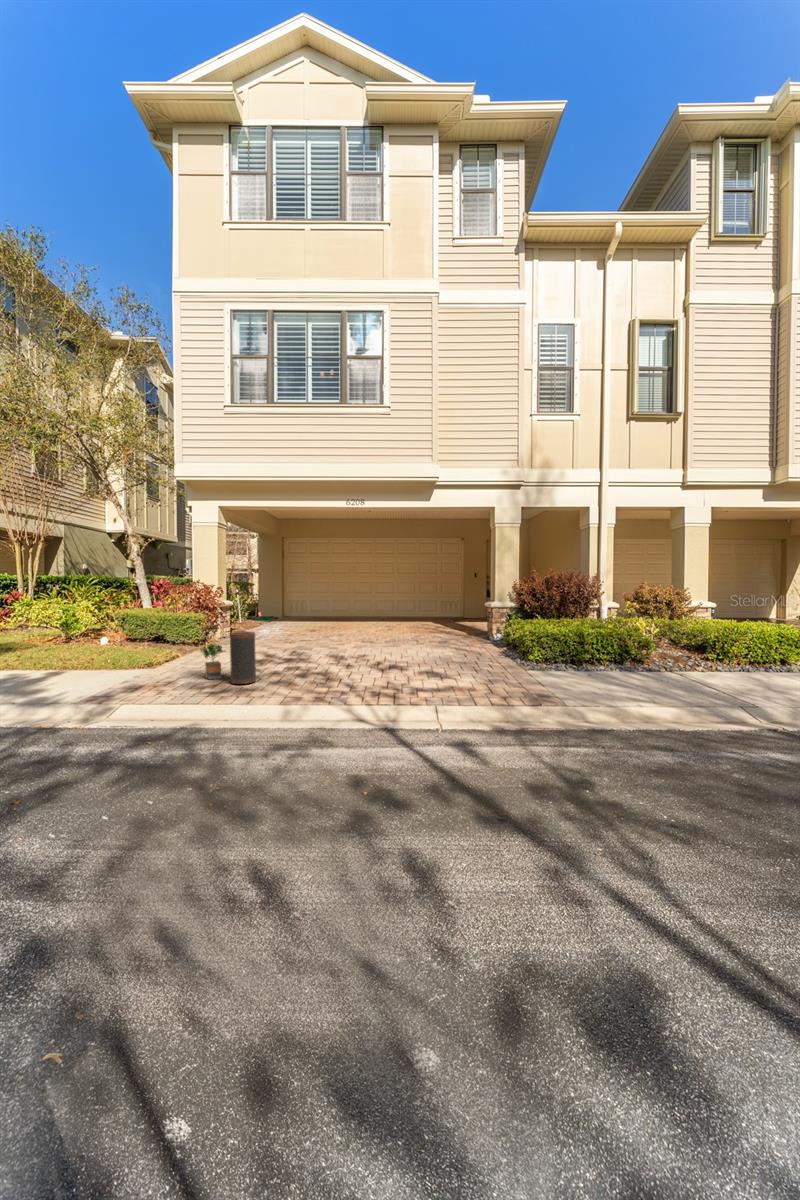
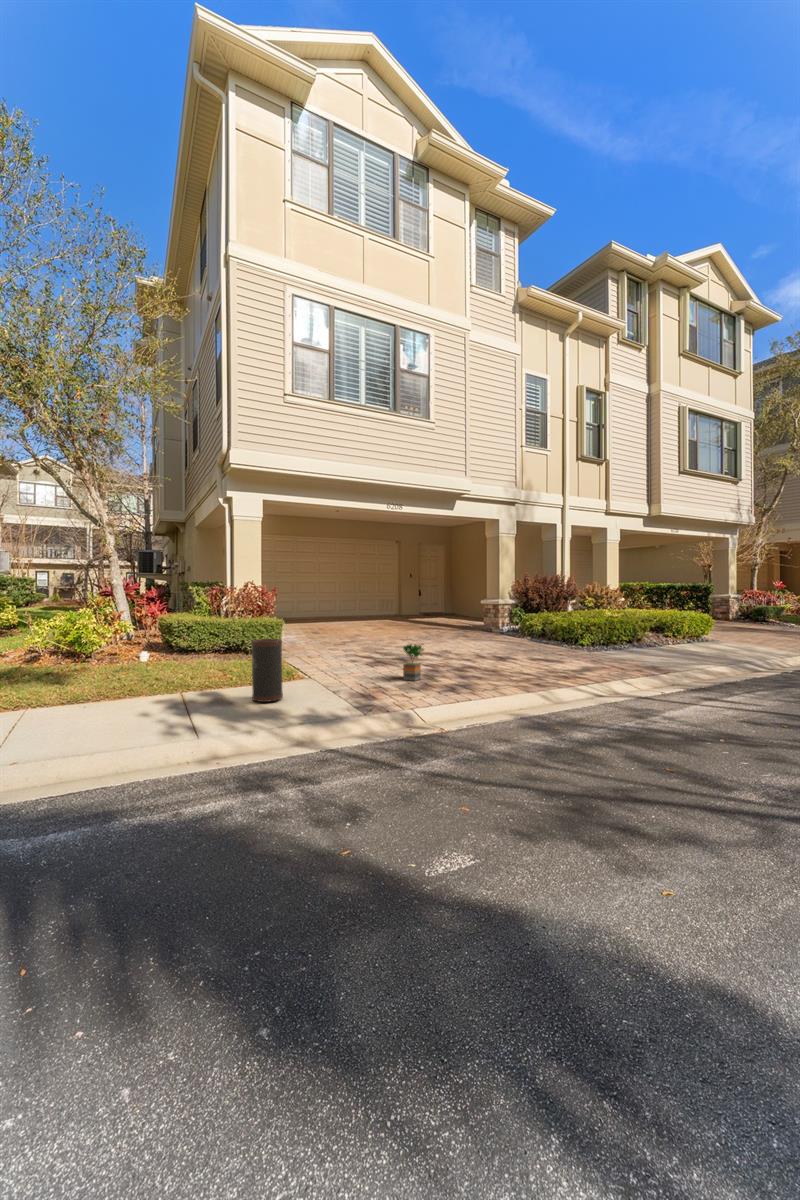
trash can: present [230,631,256,684] -> present [251,639,283,702]

